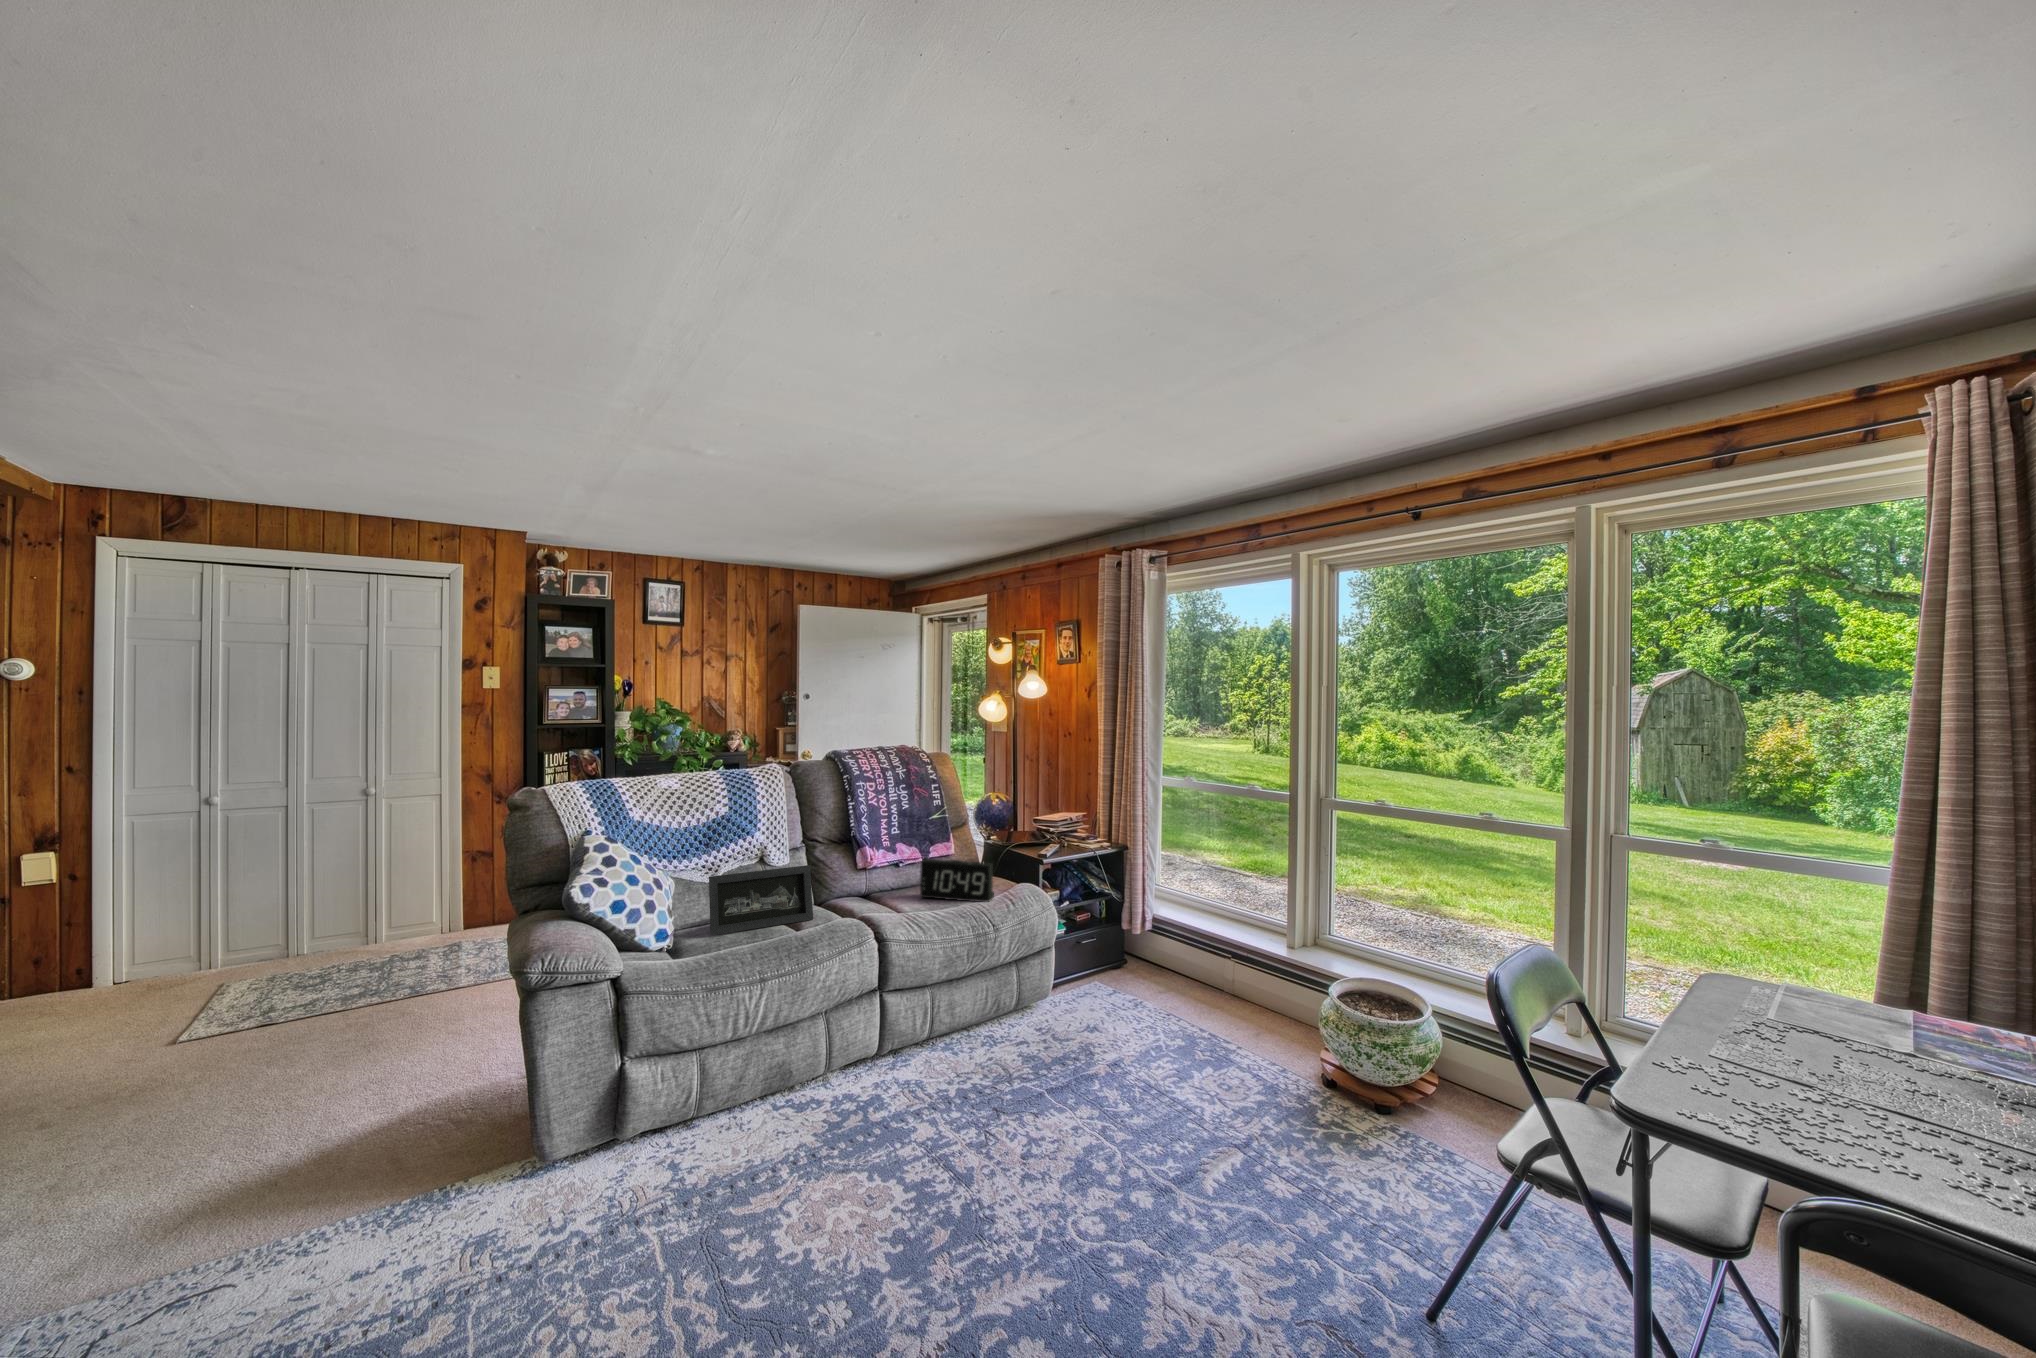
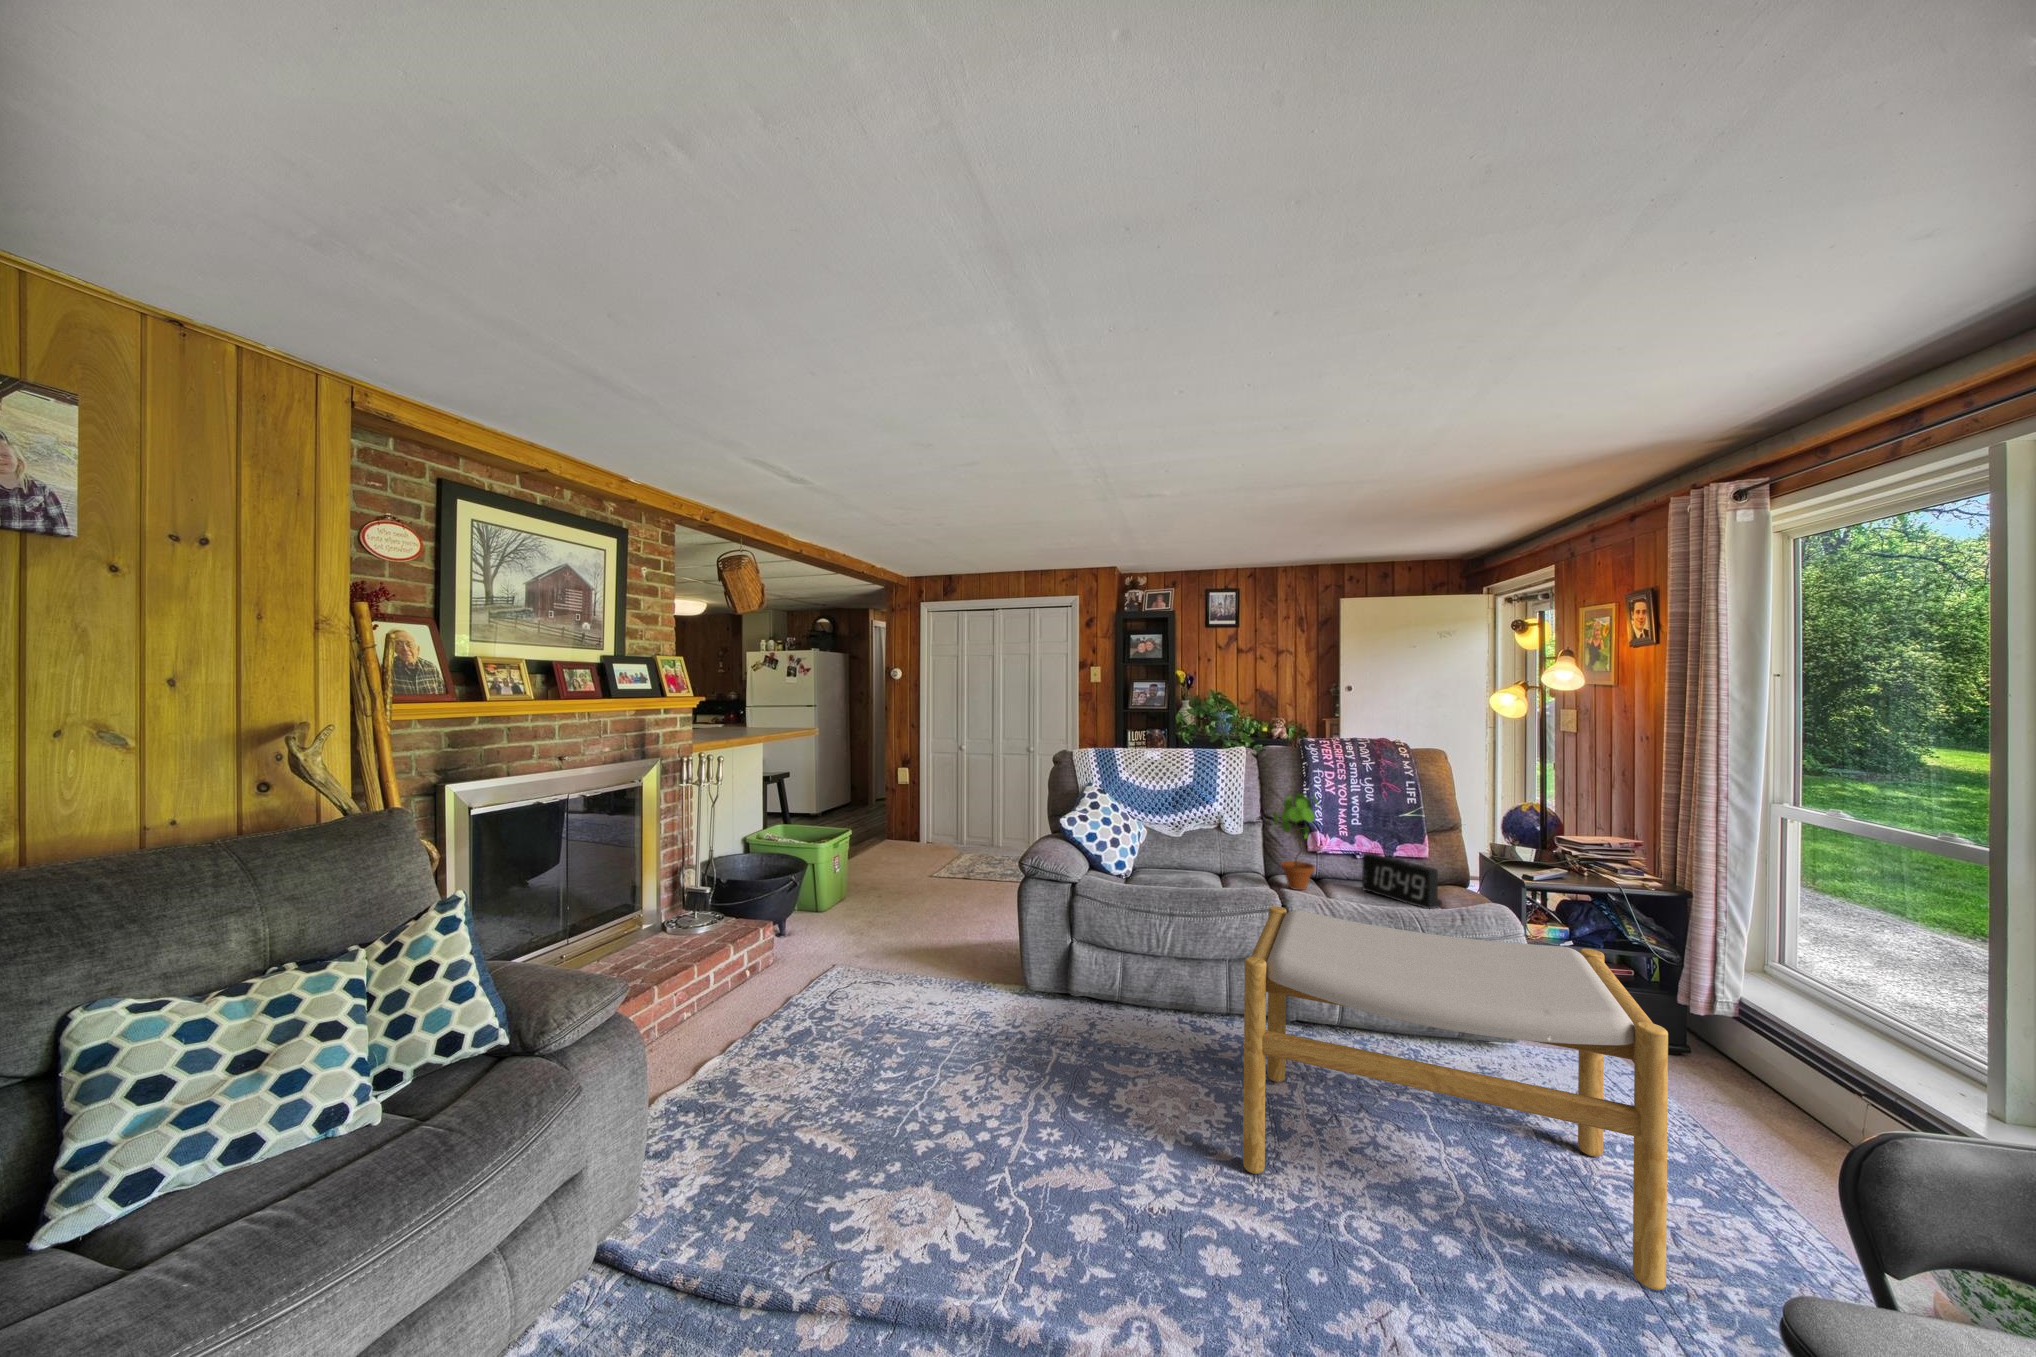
potted plant: none [842,808,888,913] -> present [1273,794,1318,890]
picture frame: present [709,865,813,935] -> none [1161,830,1247,884]
footstool: none [907,905,1257,1240] -> present [1243,906,1668,1290]

